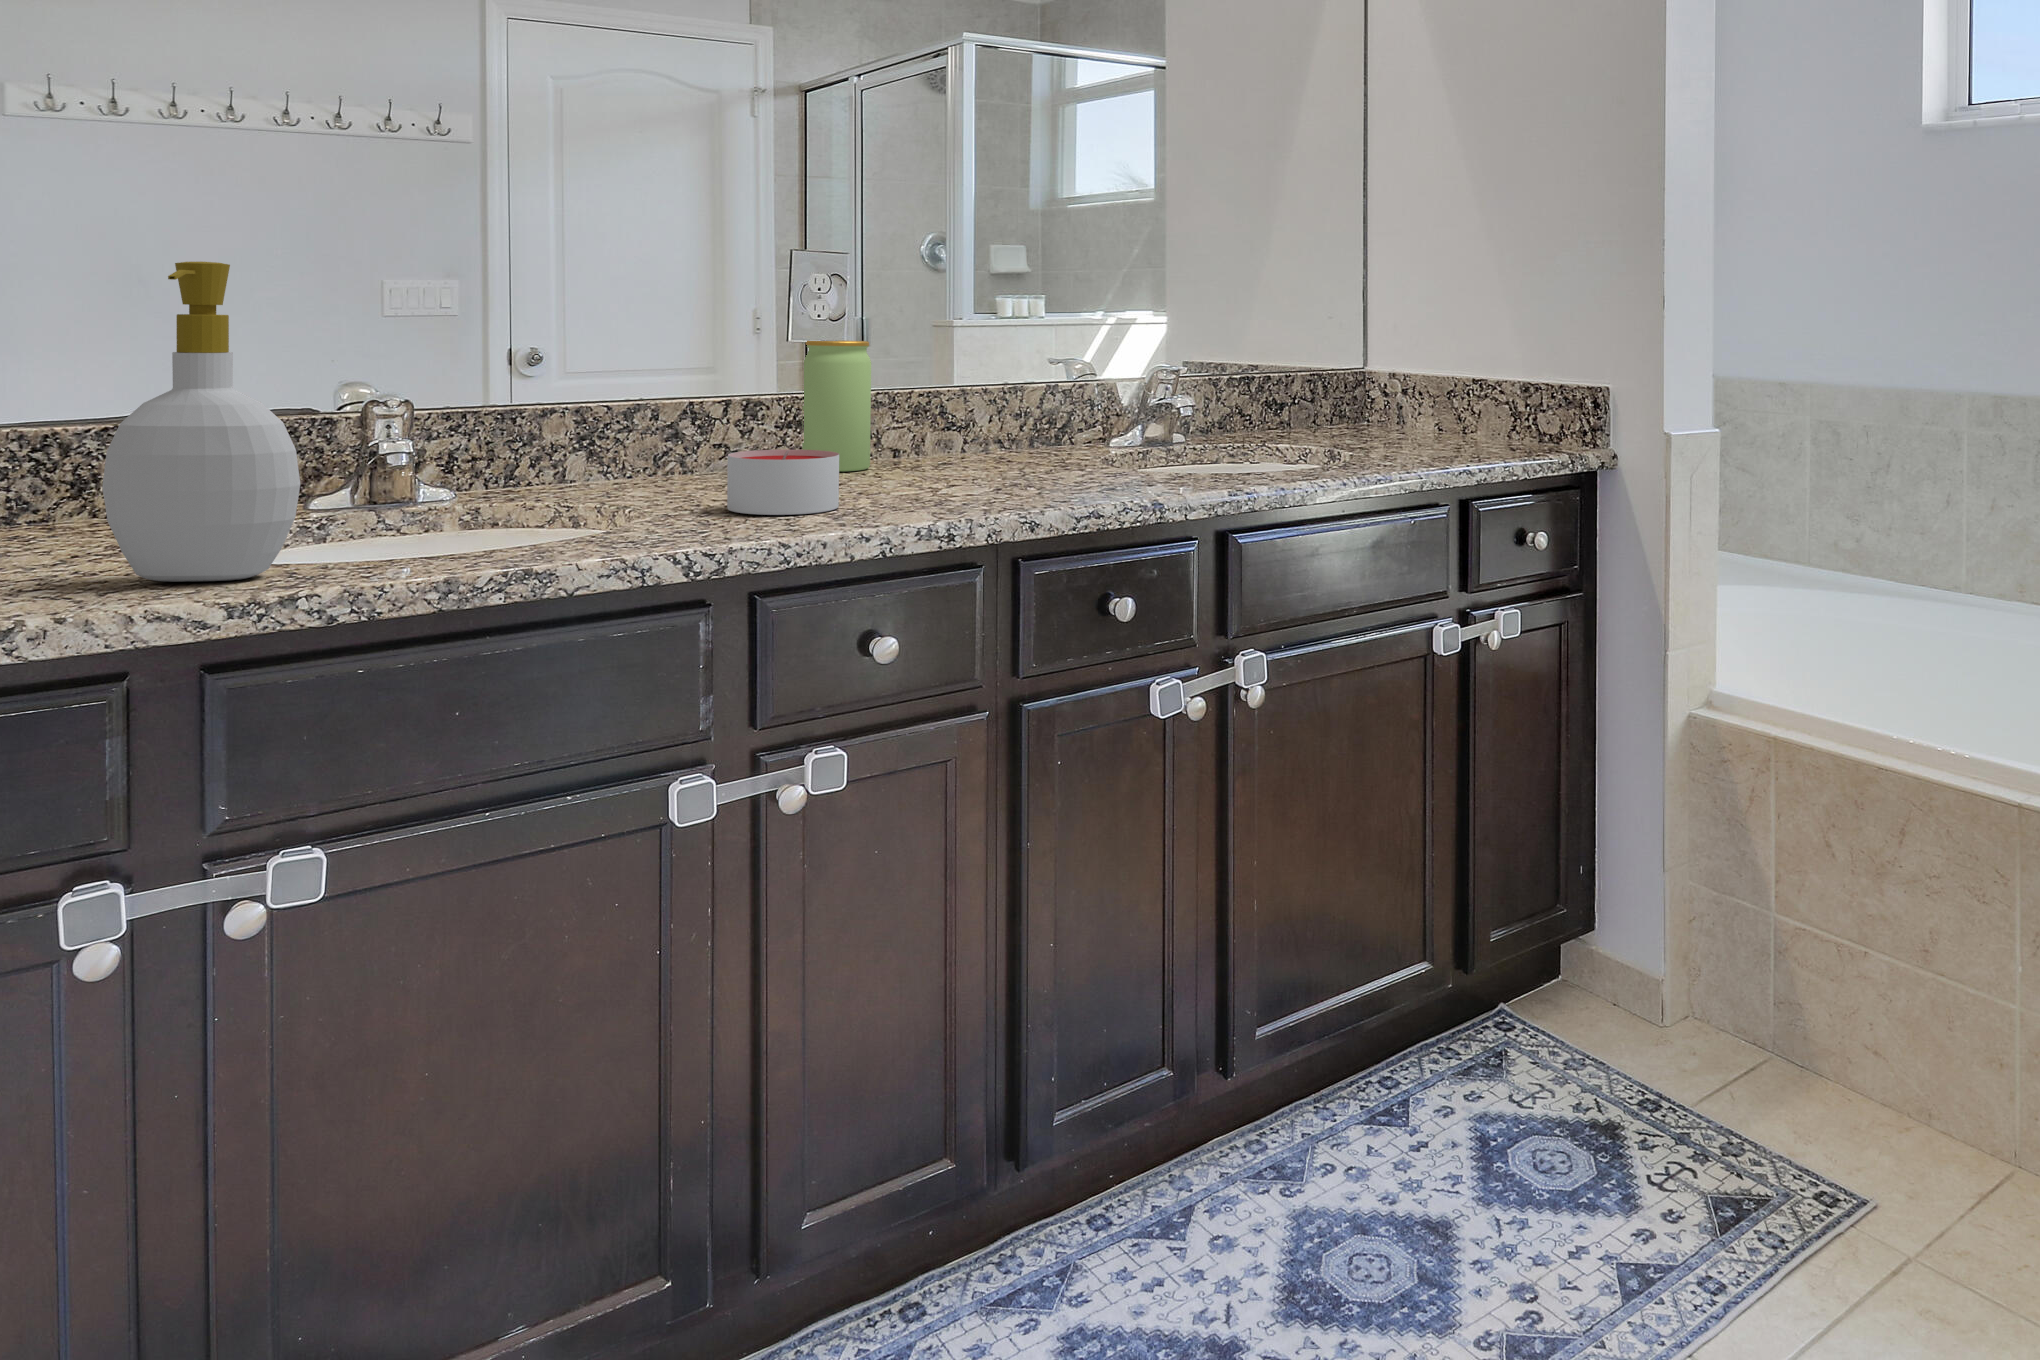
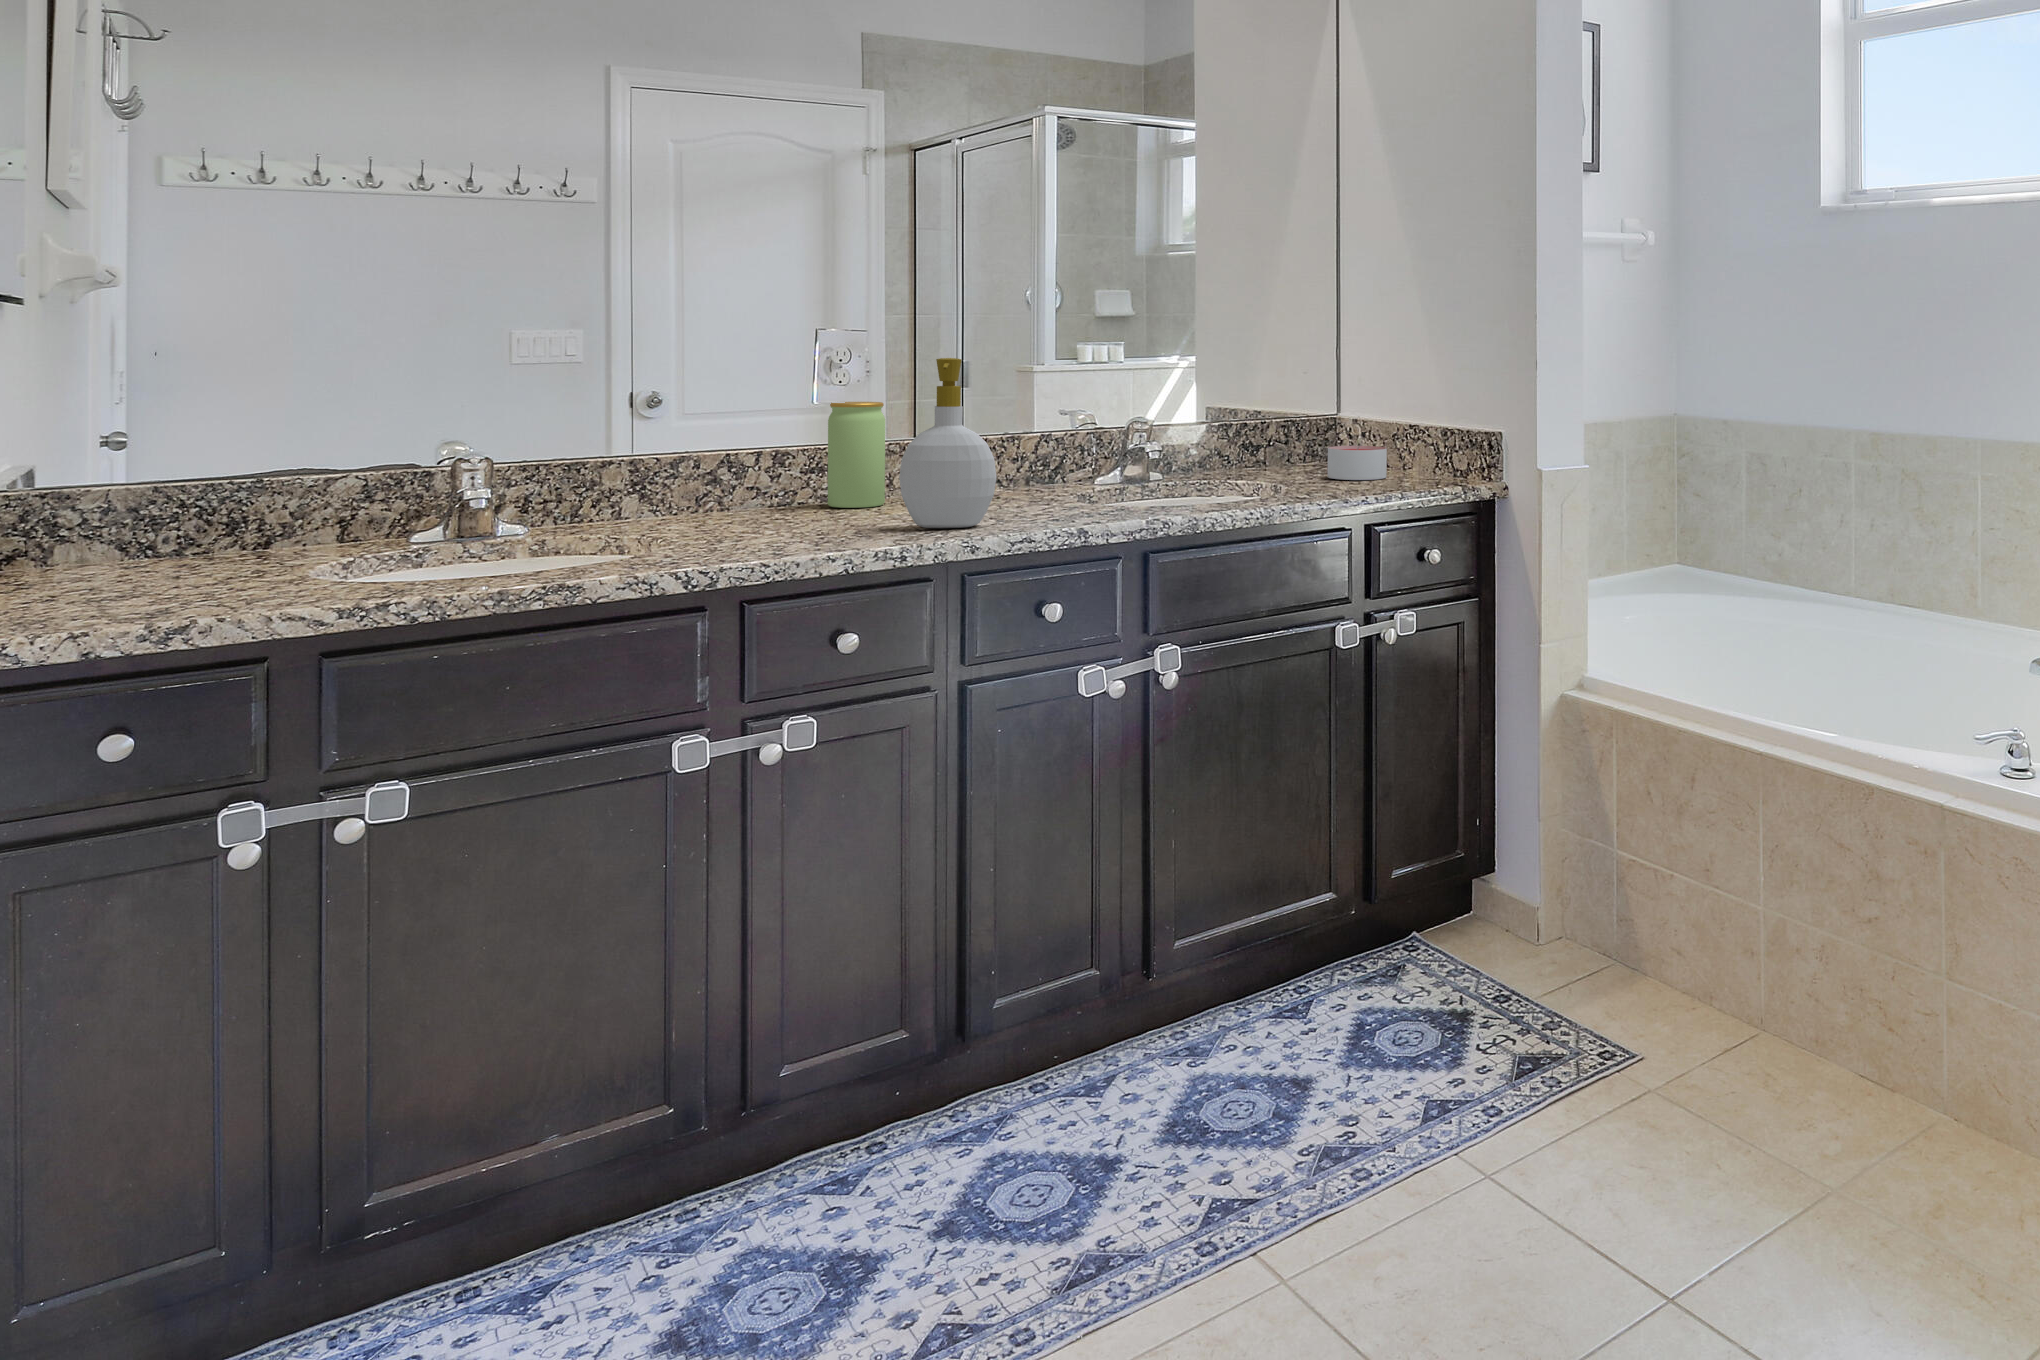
soap bottle: present [102,262,300,582] -> present [899,358,997,528]
candle: present [727,450,839,515] -> present [1328,446,1387,480]

